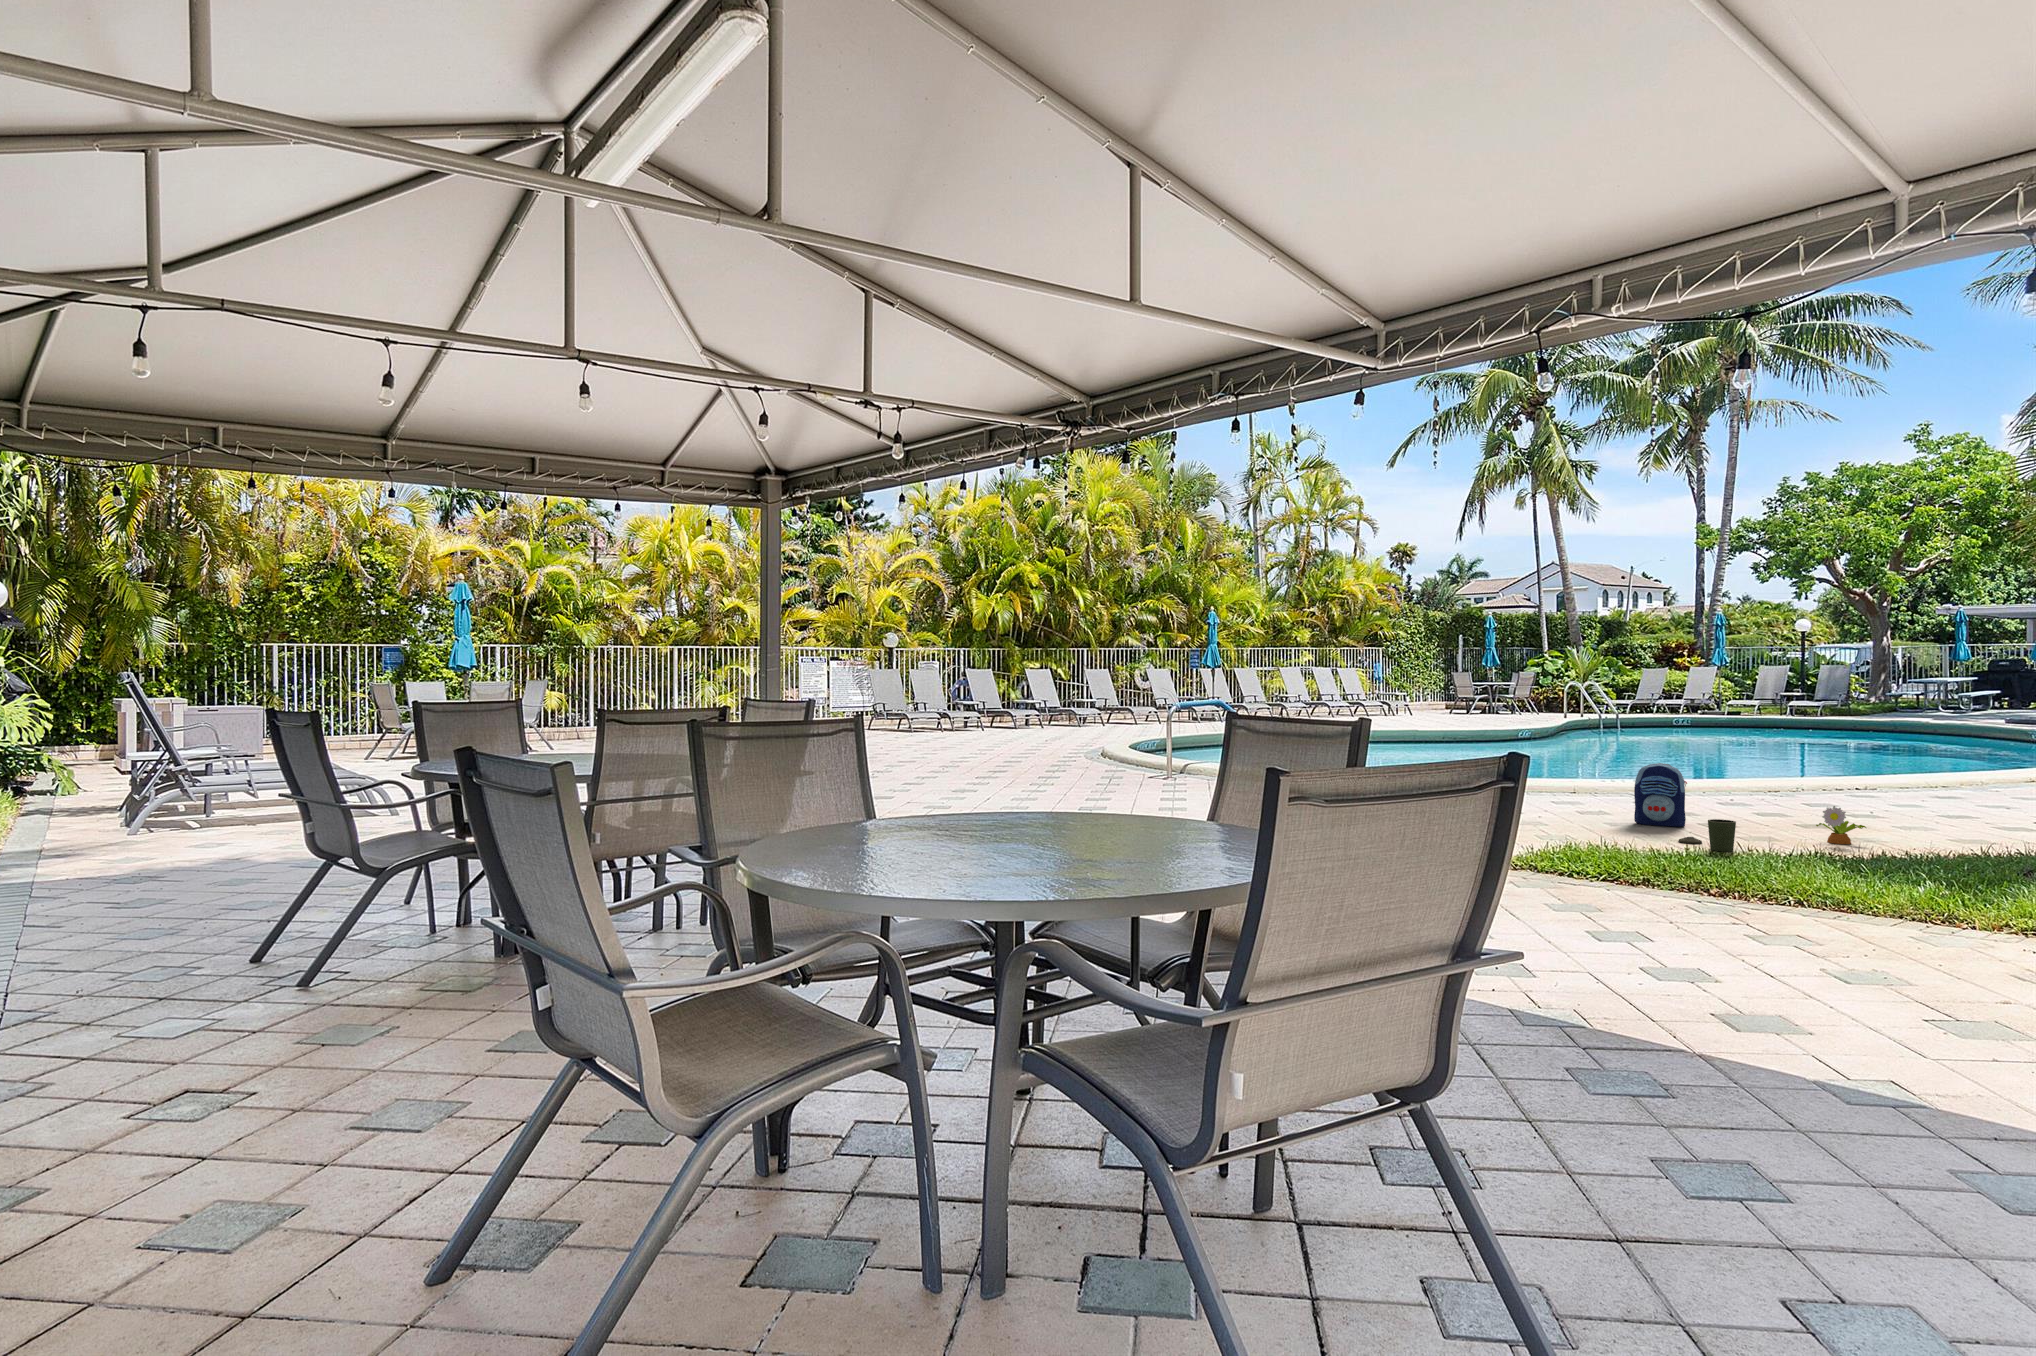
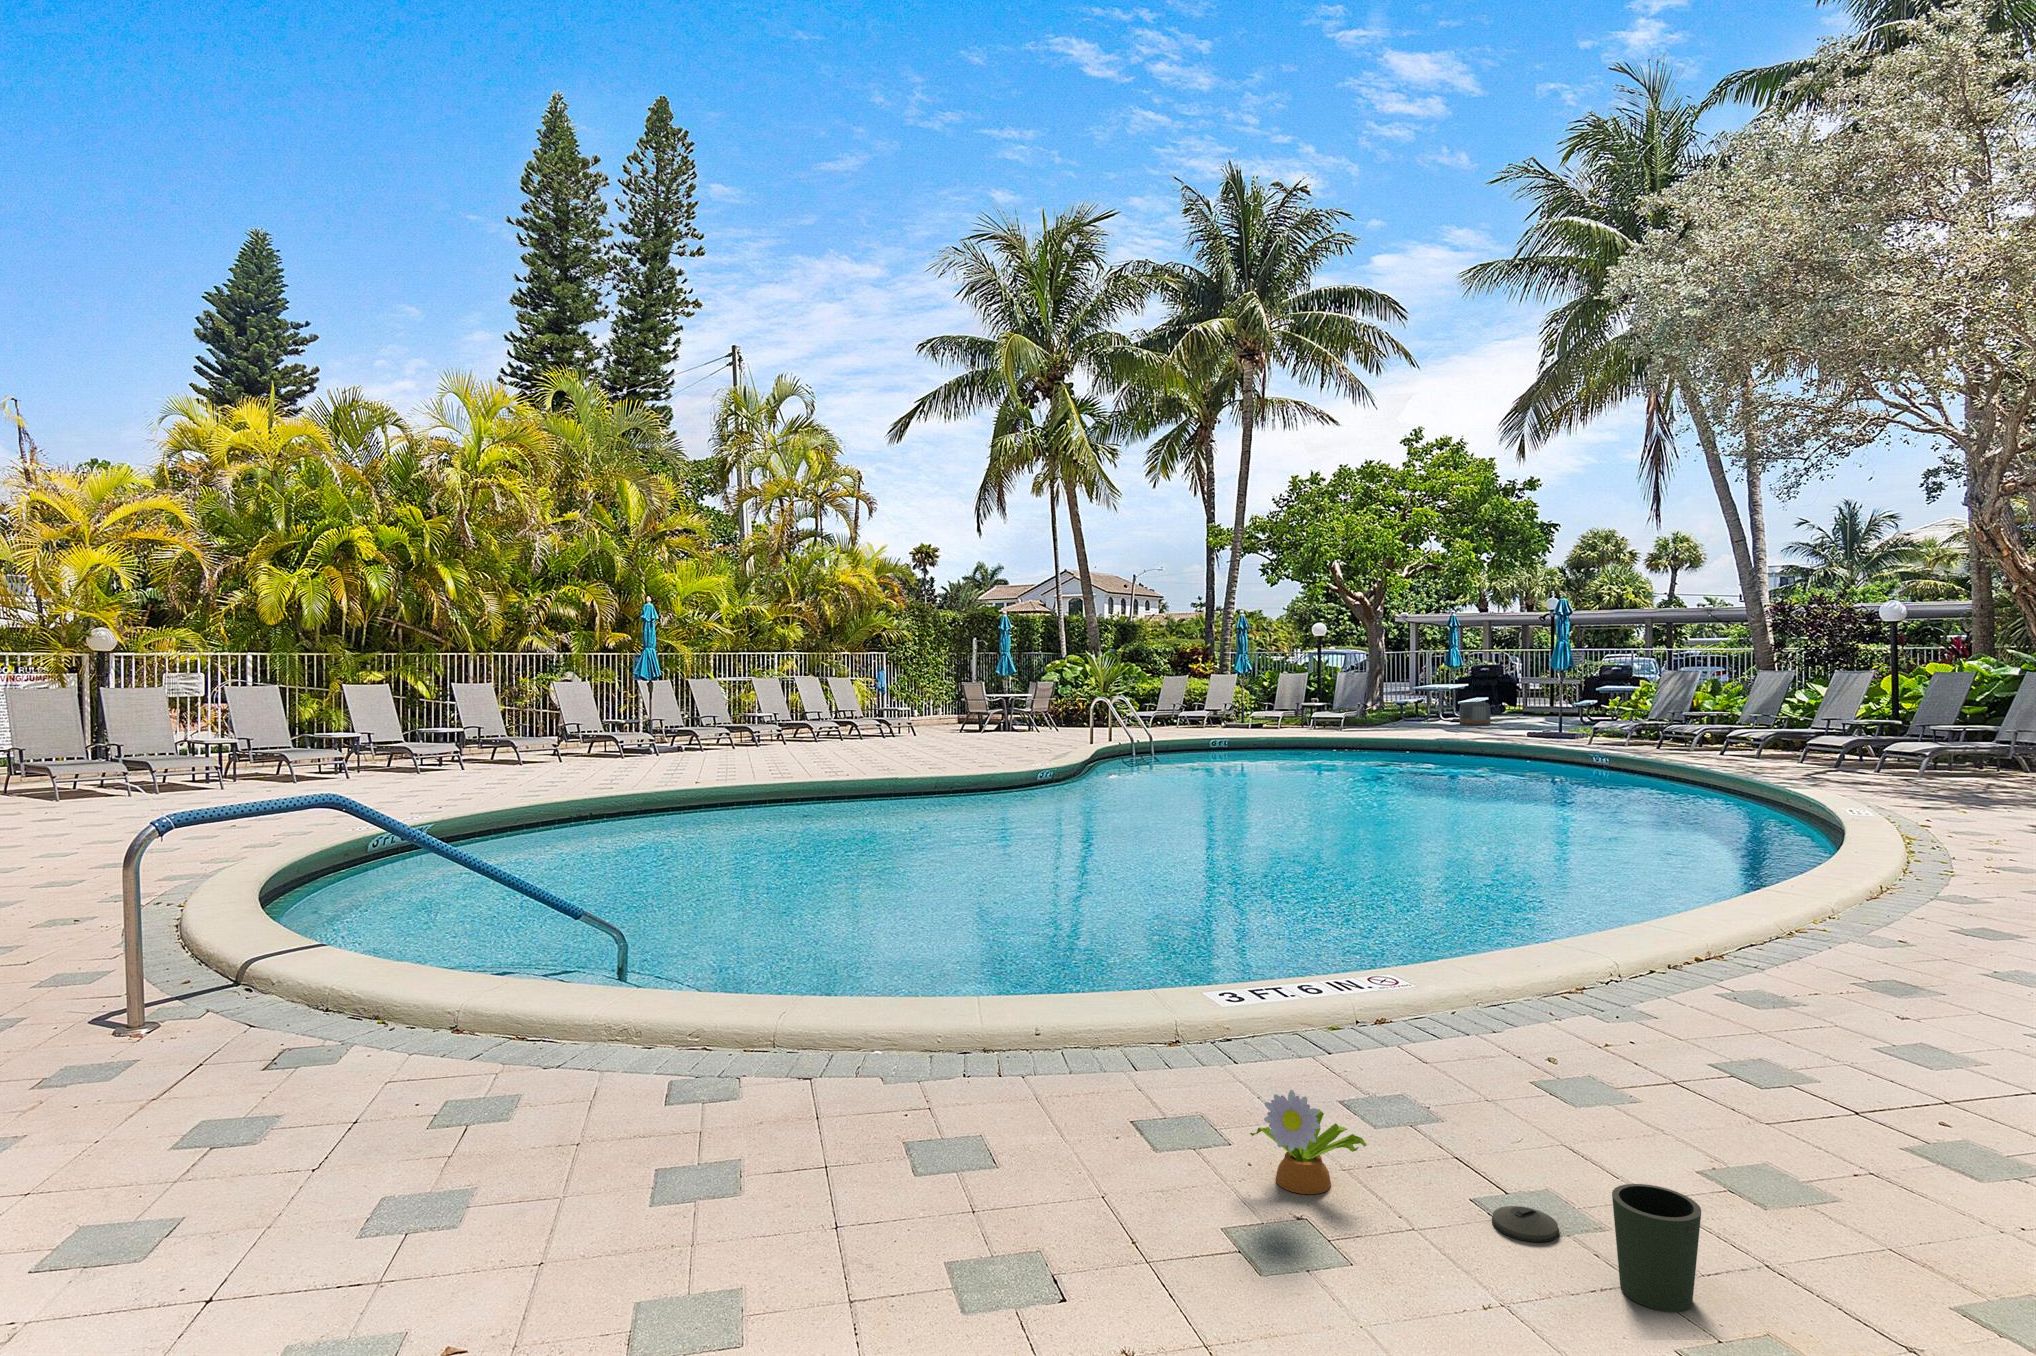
pouf: none [1962,694,1998,718] -> present [1460,701,1491,726]
backpack: present [1634,763,1687,827] -> none [1316,935,1435,1100]
decorative plant: present [1816,806,1866,844] -> present [1250,1090,1367,1194]

